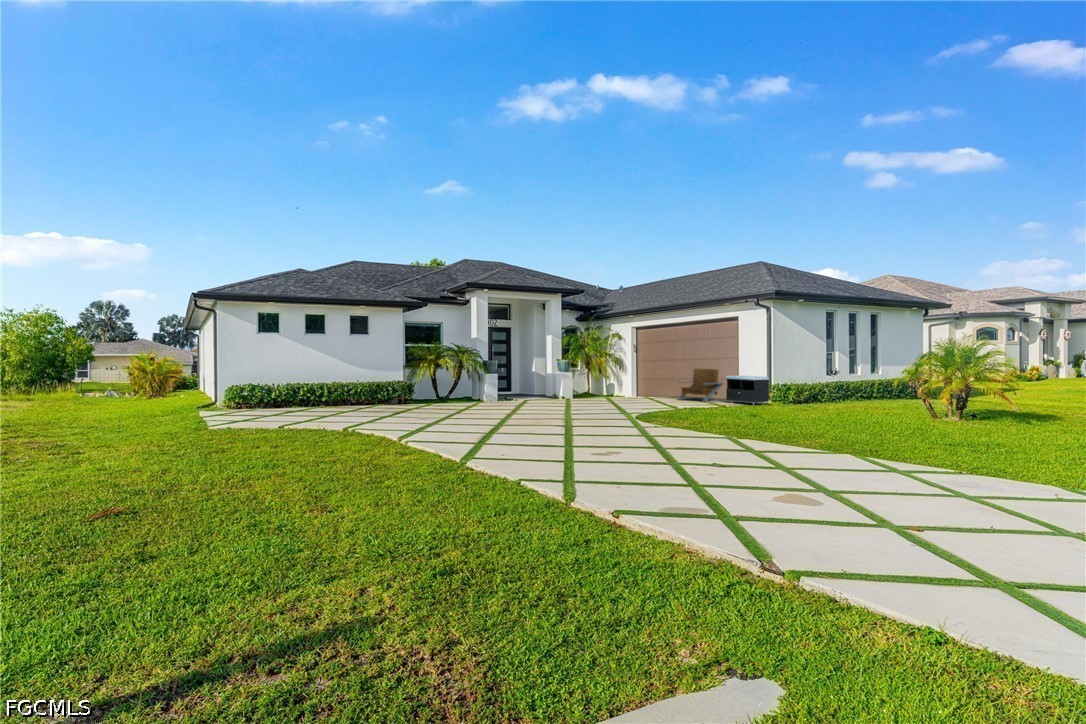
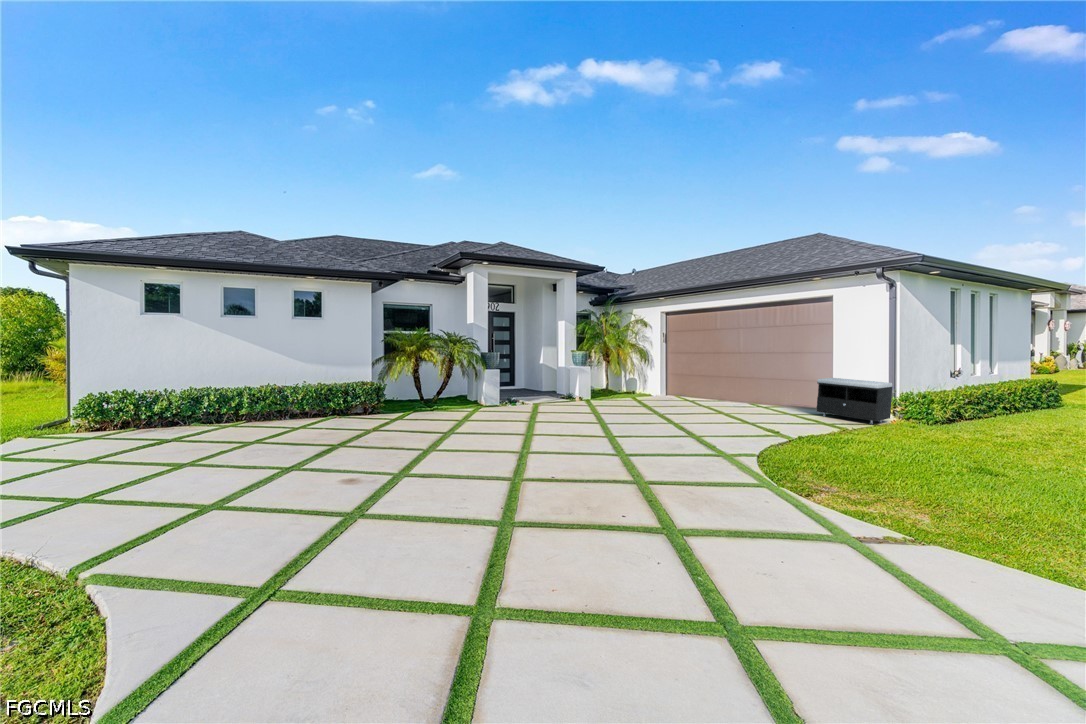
lounge chair: present [678,369,723,402] -> none [735,365,802,414]

